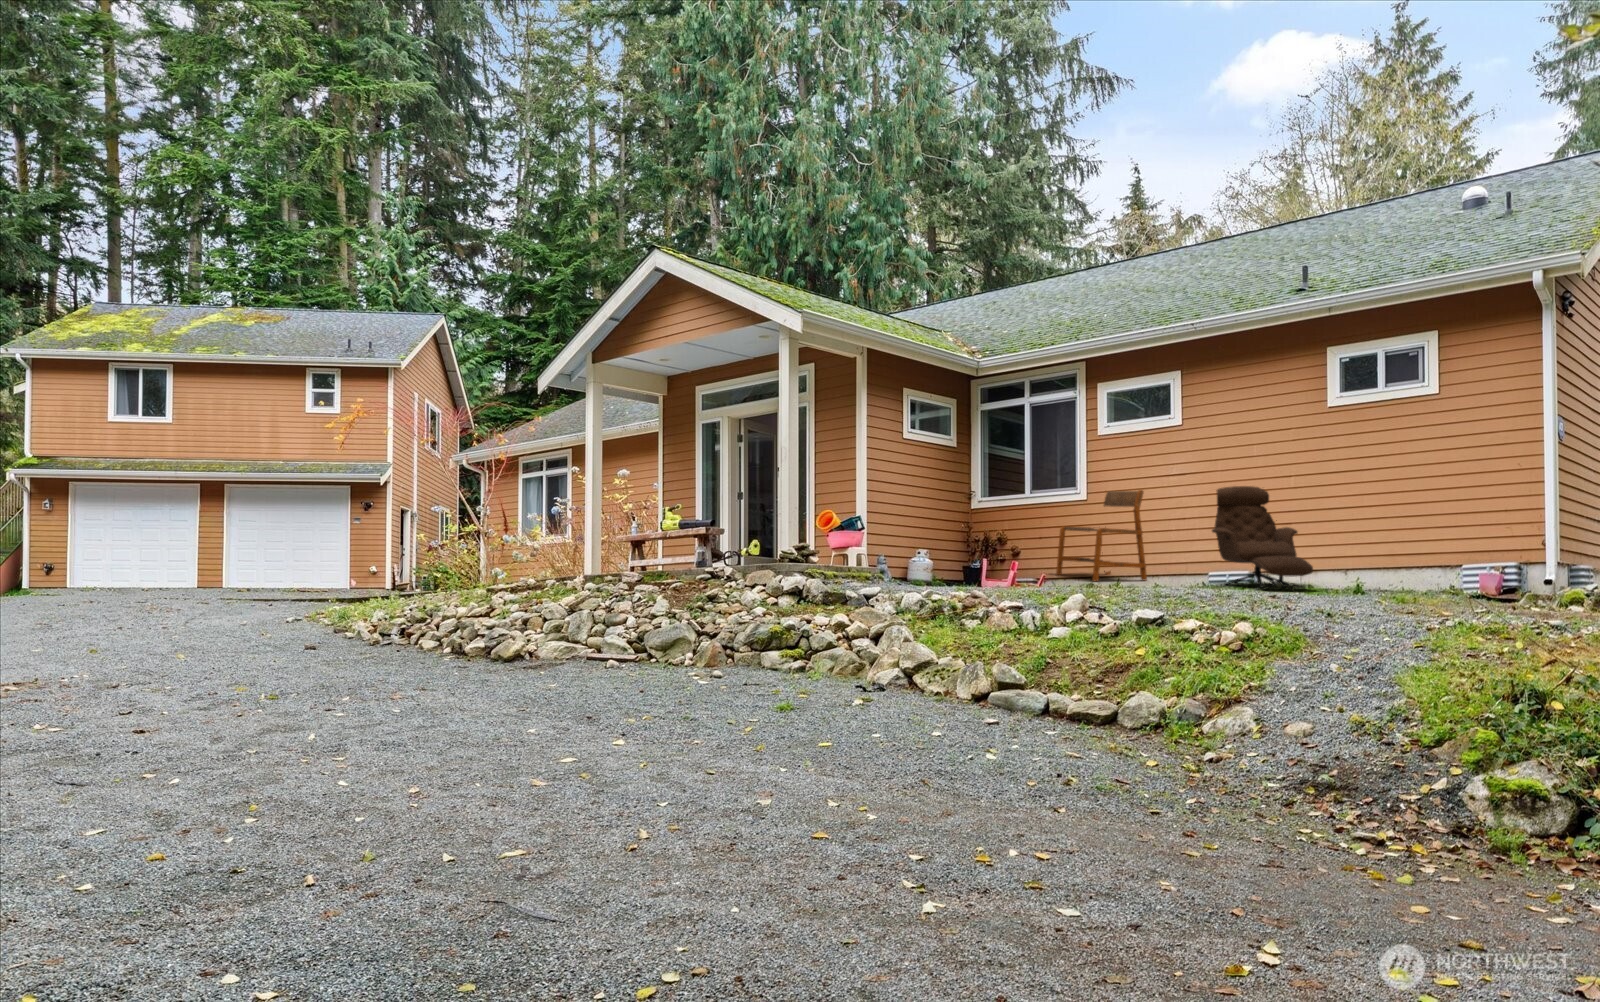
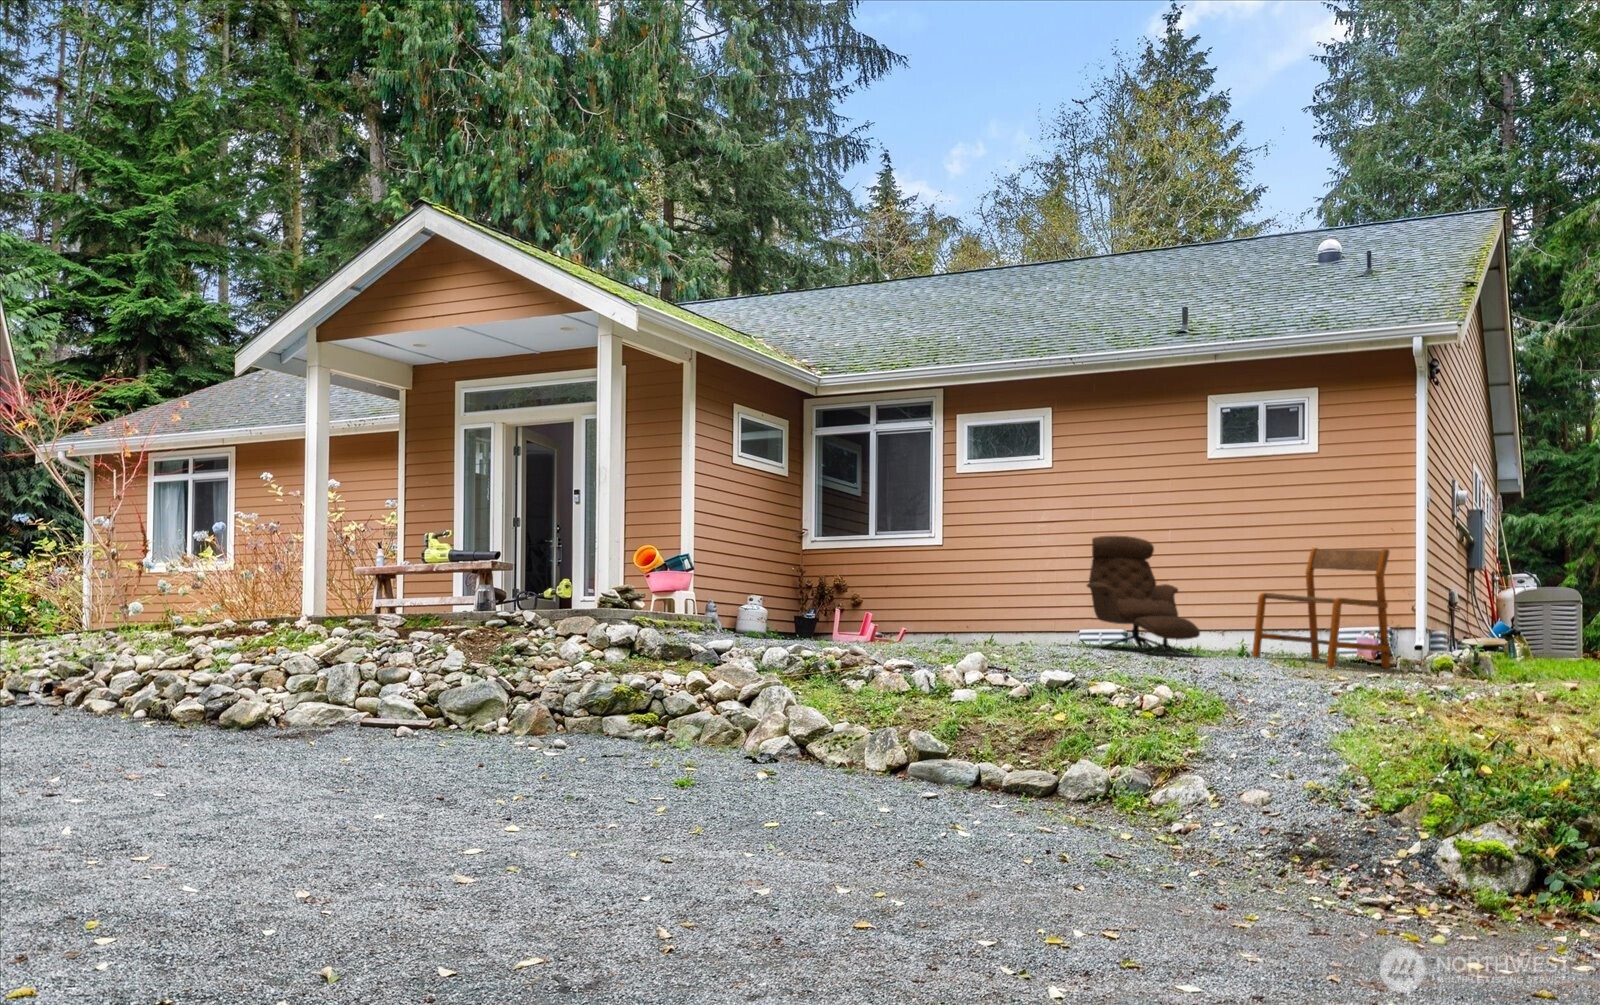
bench: present [1056,490,1147,581] -> present [1252,548,1391,668]

